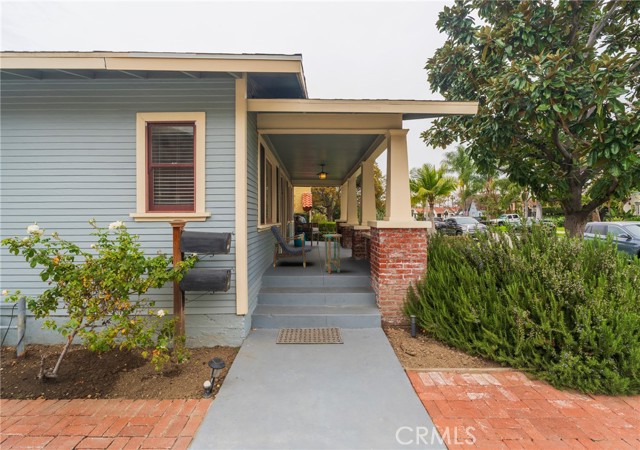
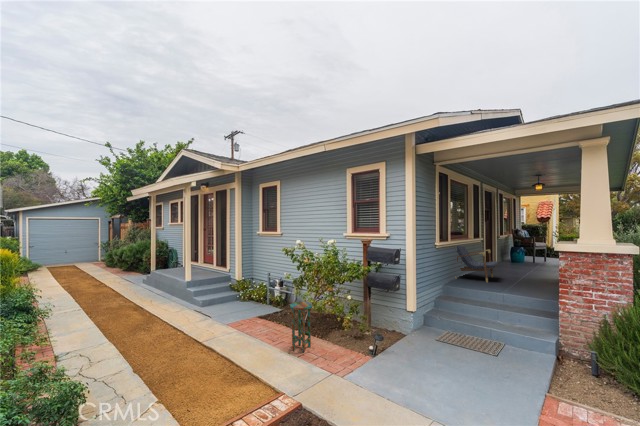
side table: present [323,234,342,273] -> present [290,302,312,353]

